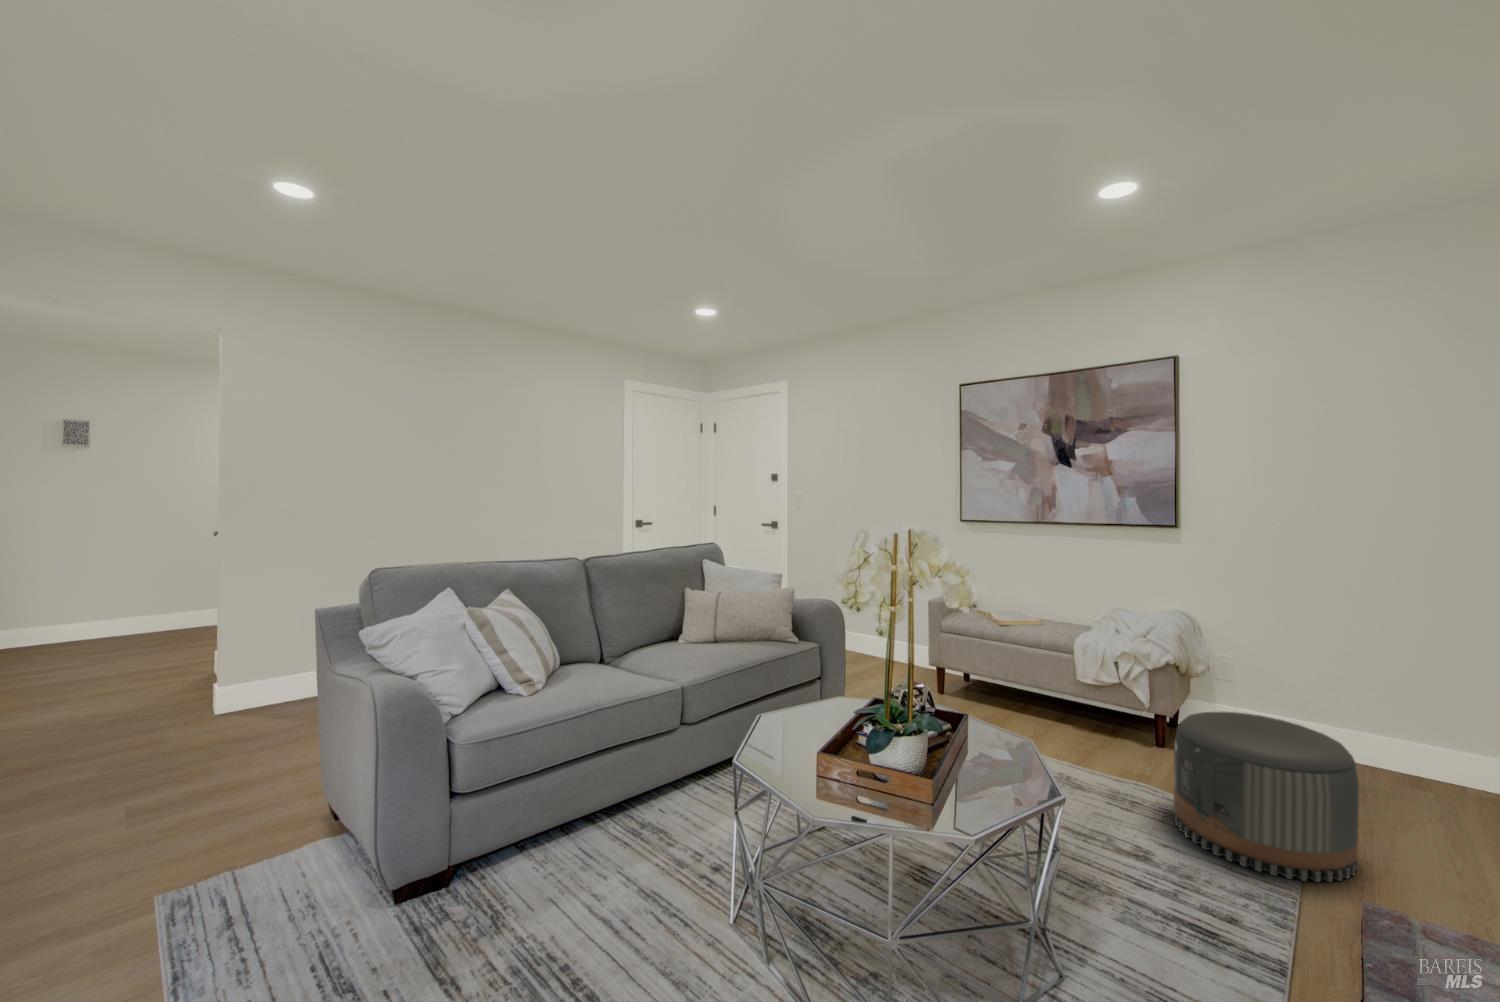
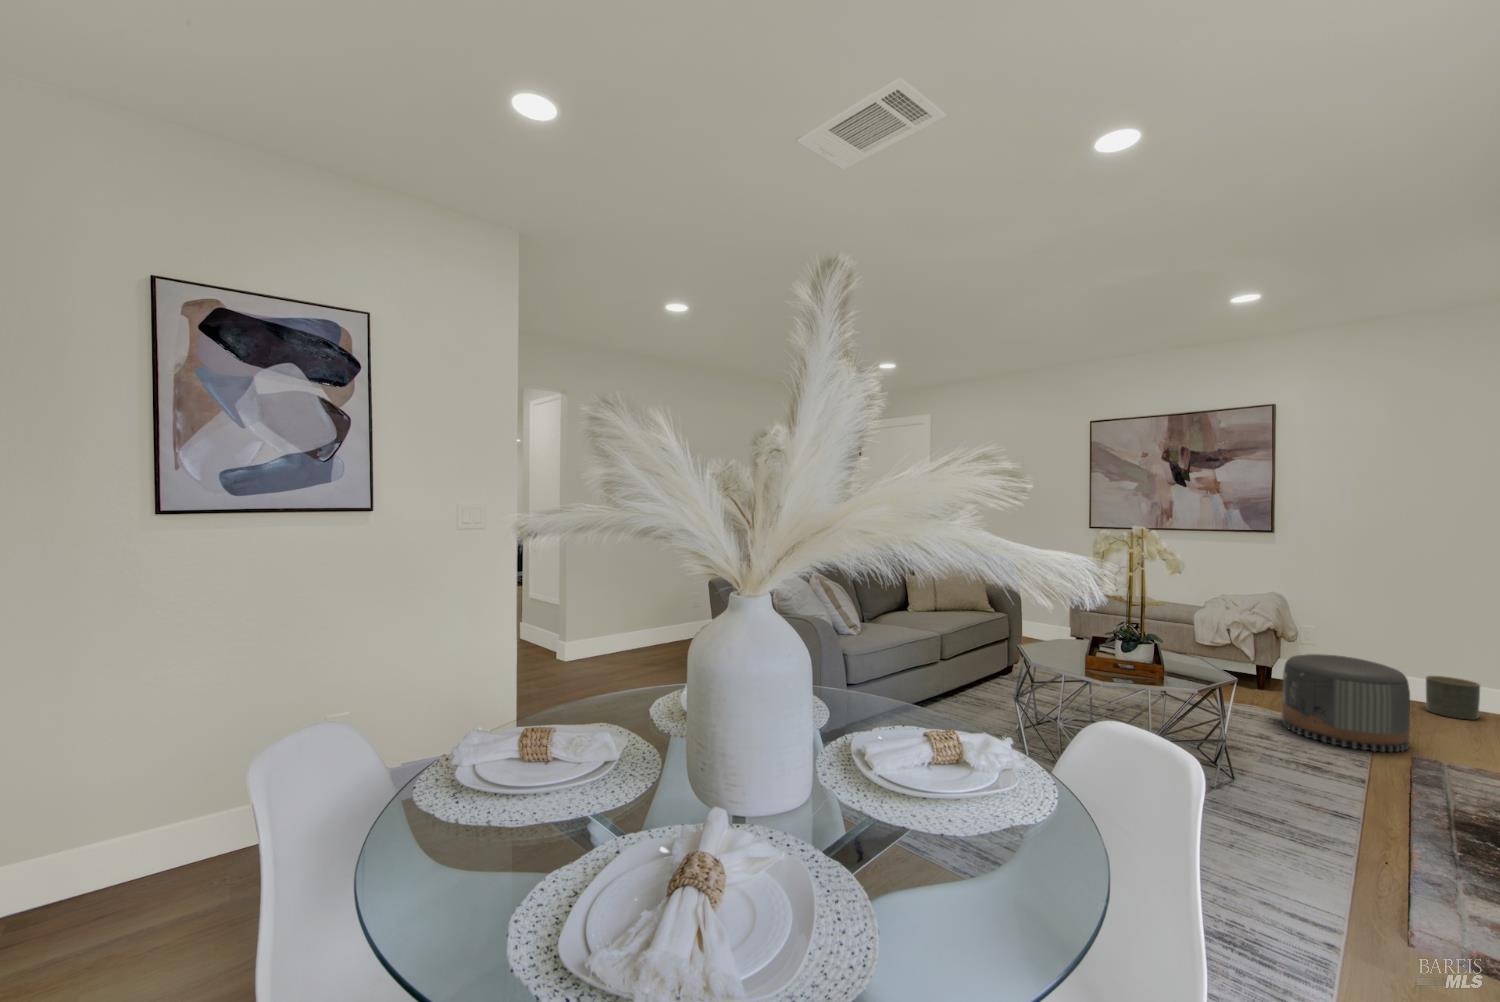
planter: none [1379,728,1455,796] -> present [1426,676,1480,720]

